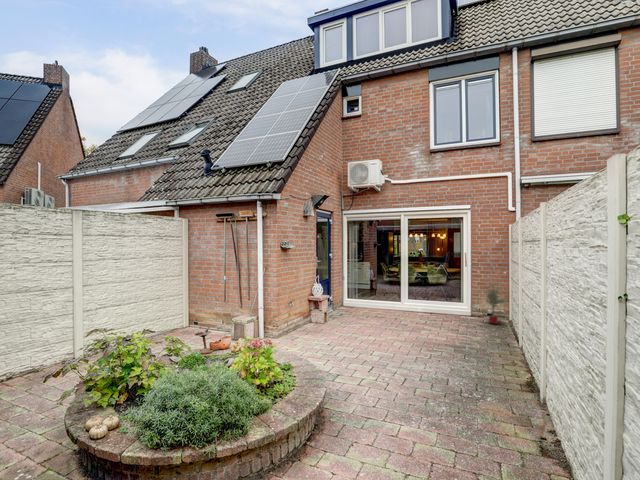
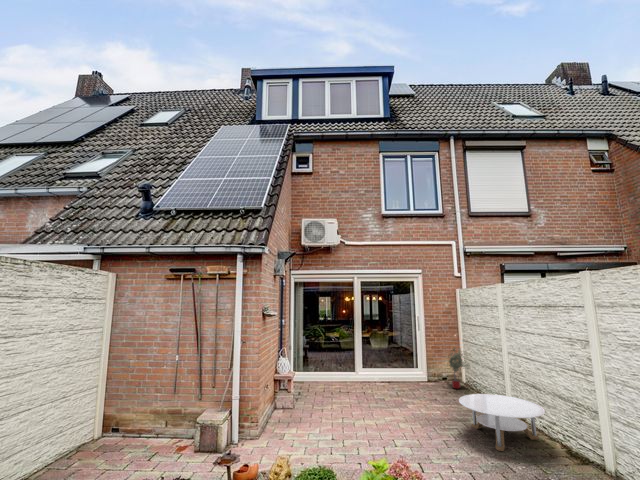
round table: none [443,323,524,369] -> present [459,394,545,451]

